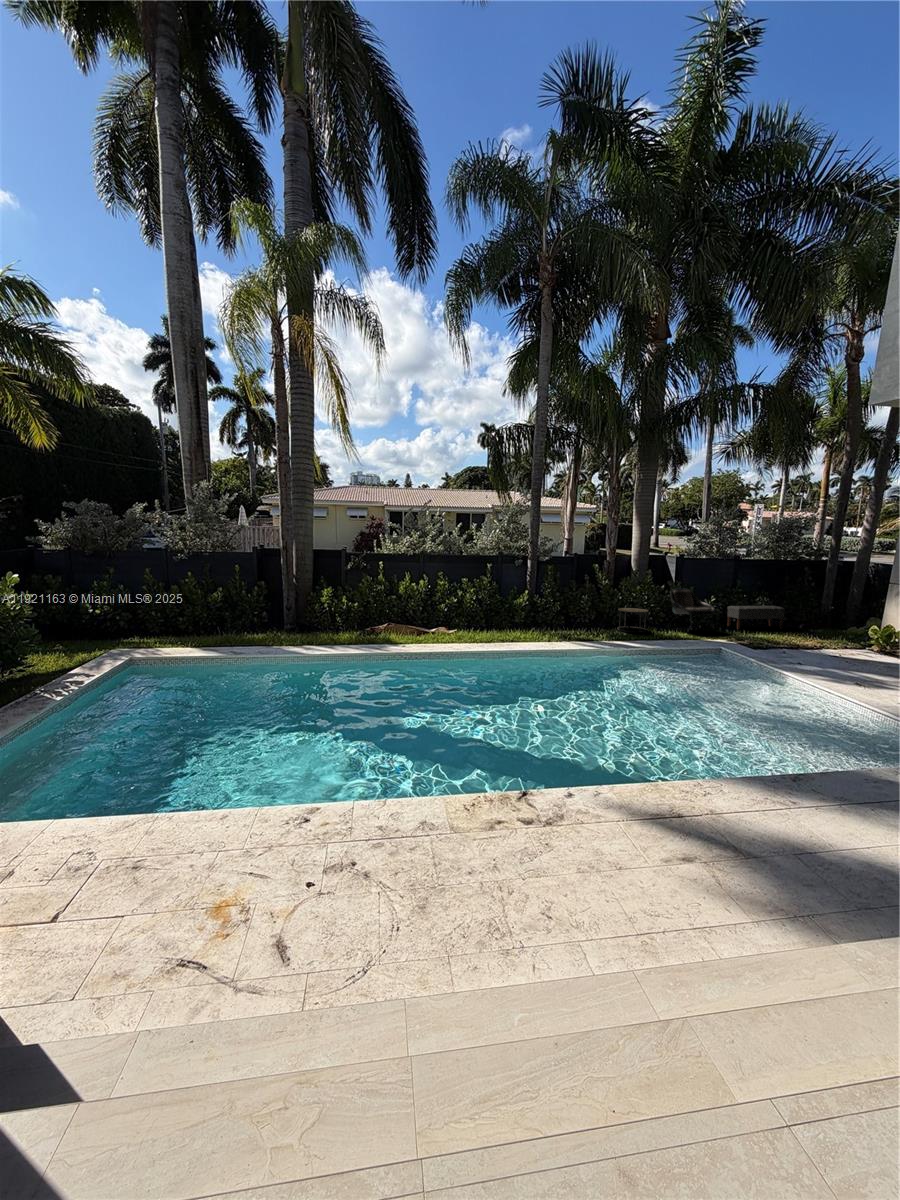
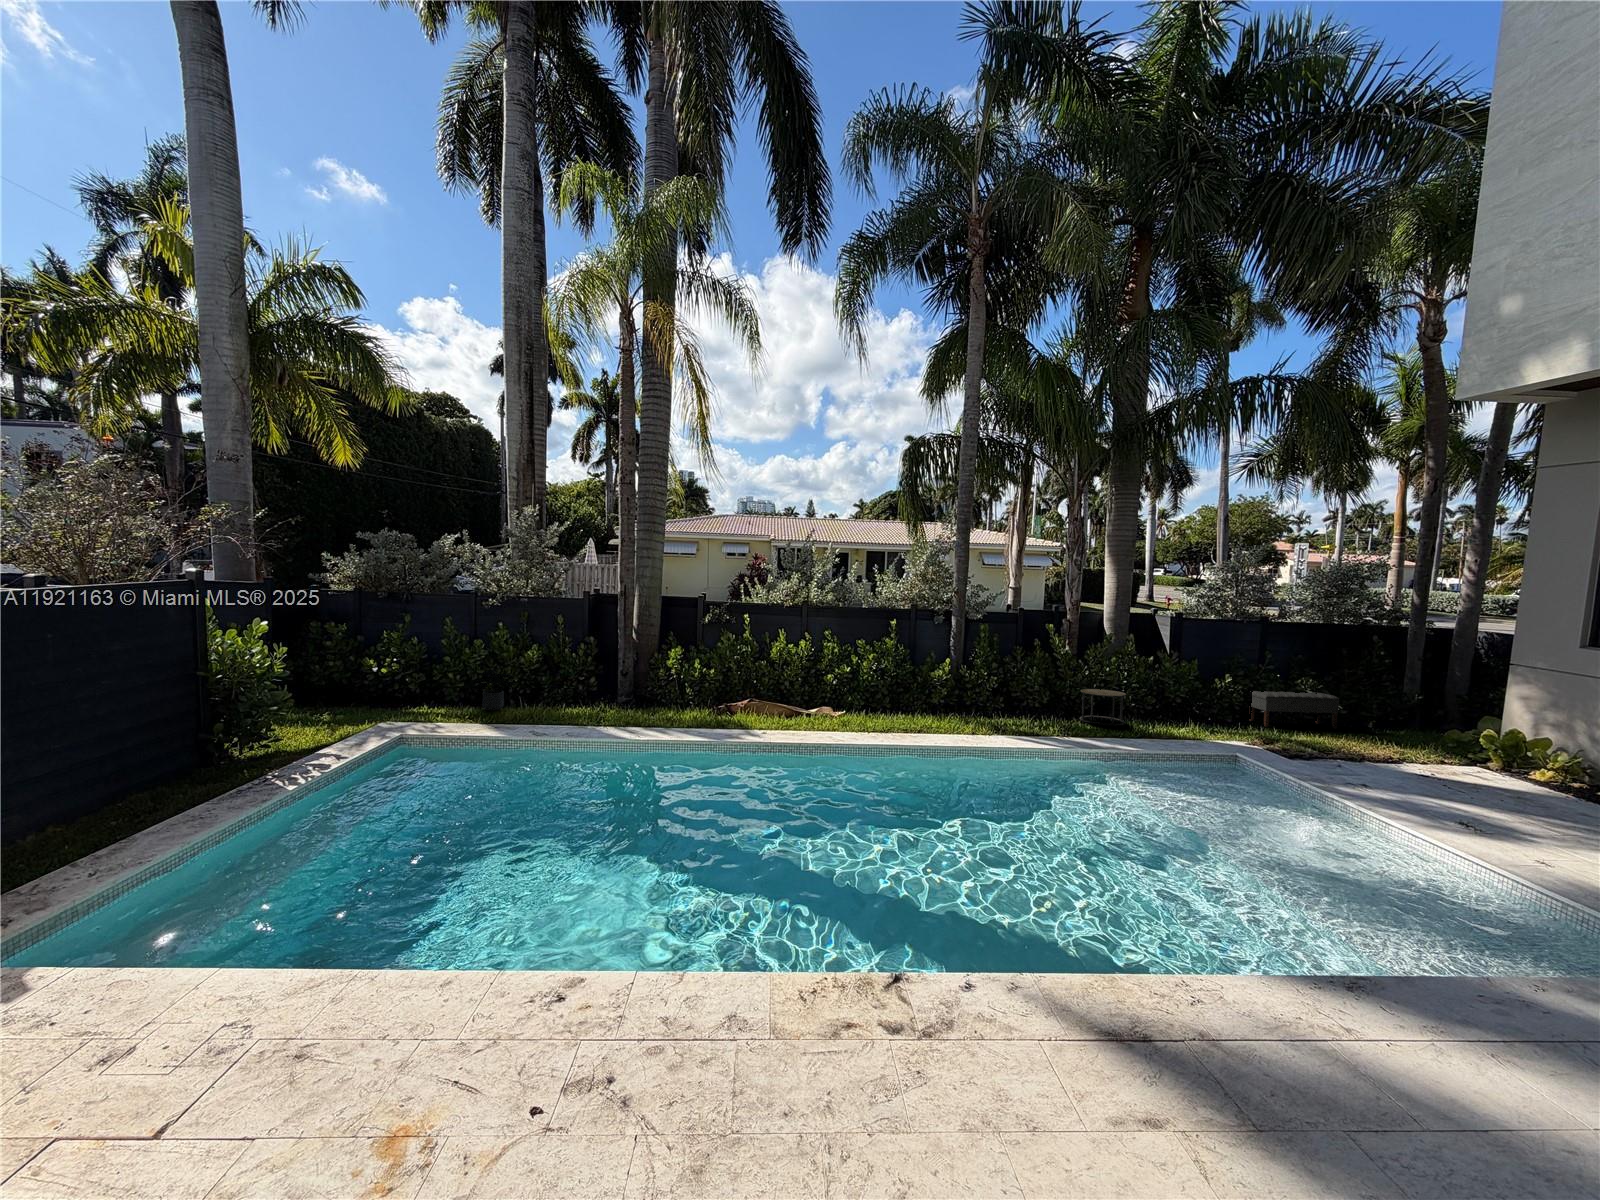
lounge chair: present [669,588,717,632] -> none [1154,663,1231,730]
potted plant: none [173,609,210,638] -> present [473,671,517,710]

